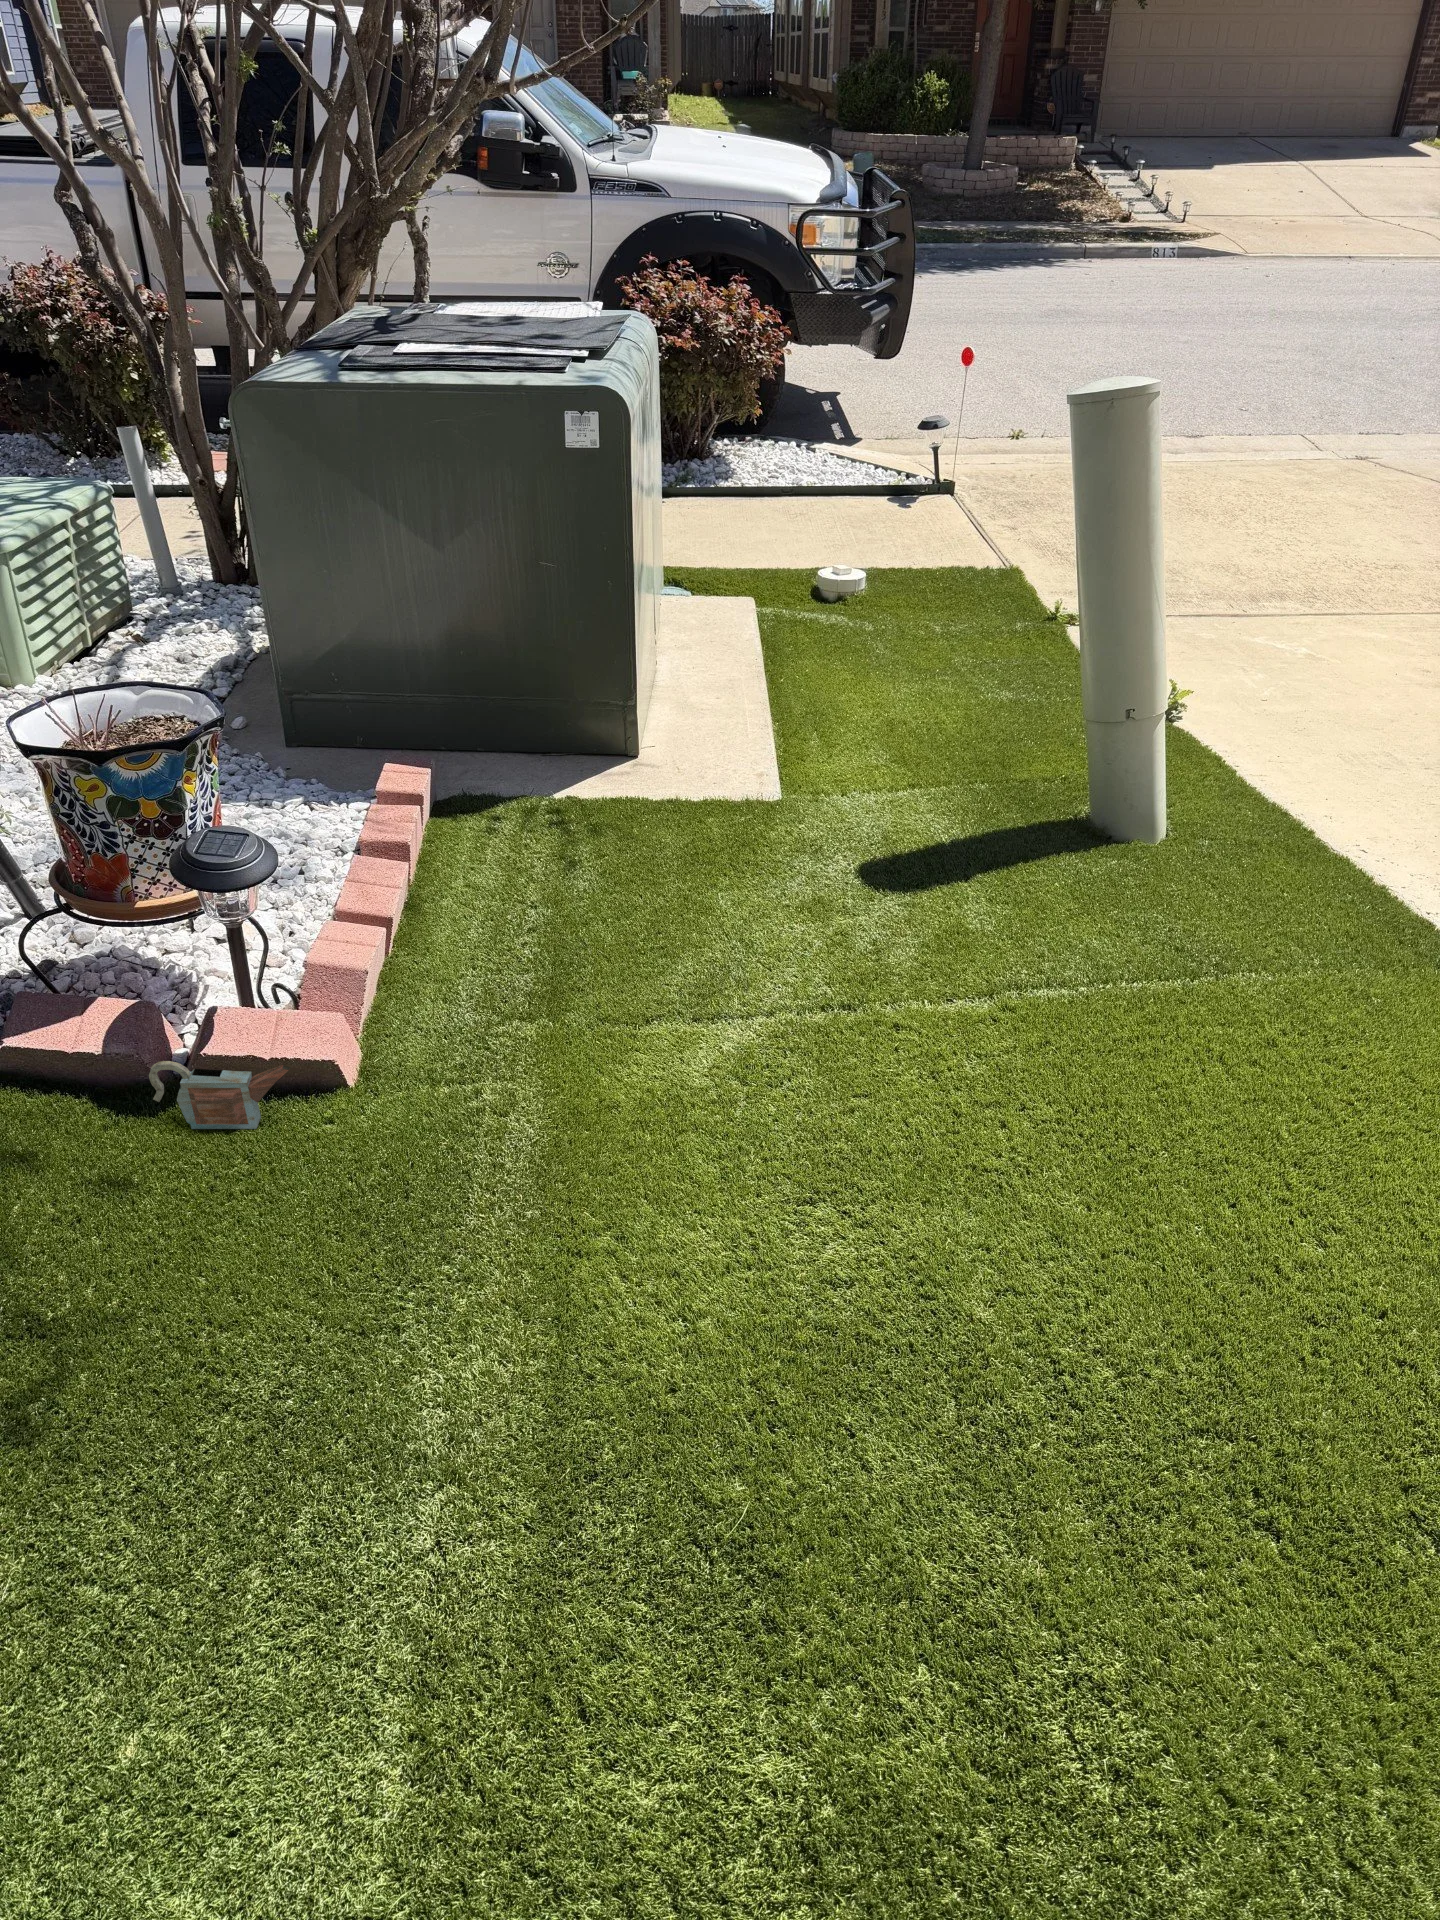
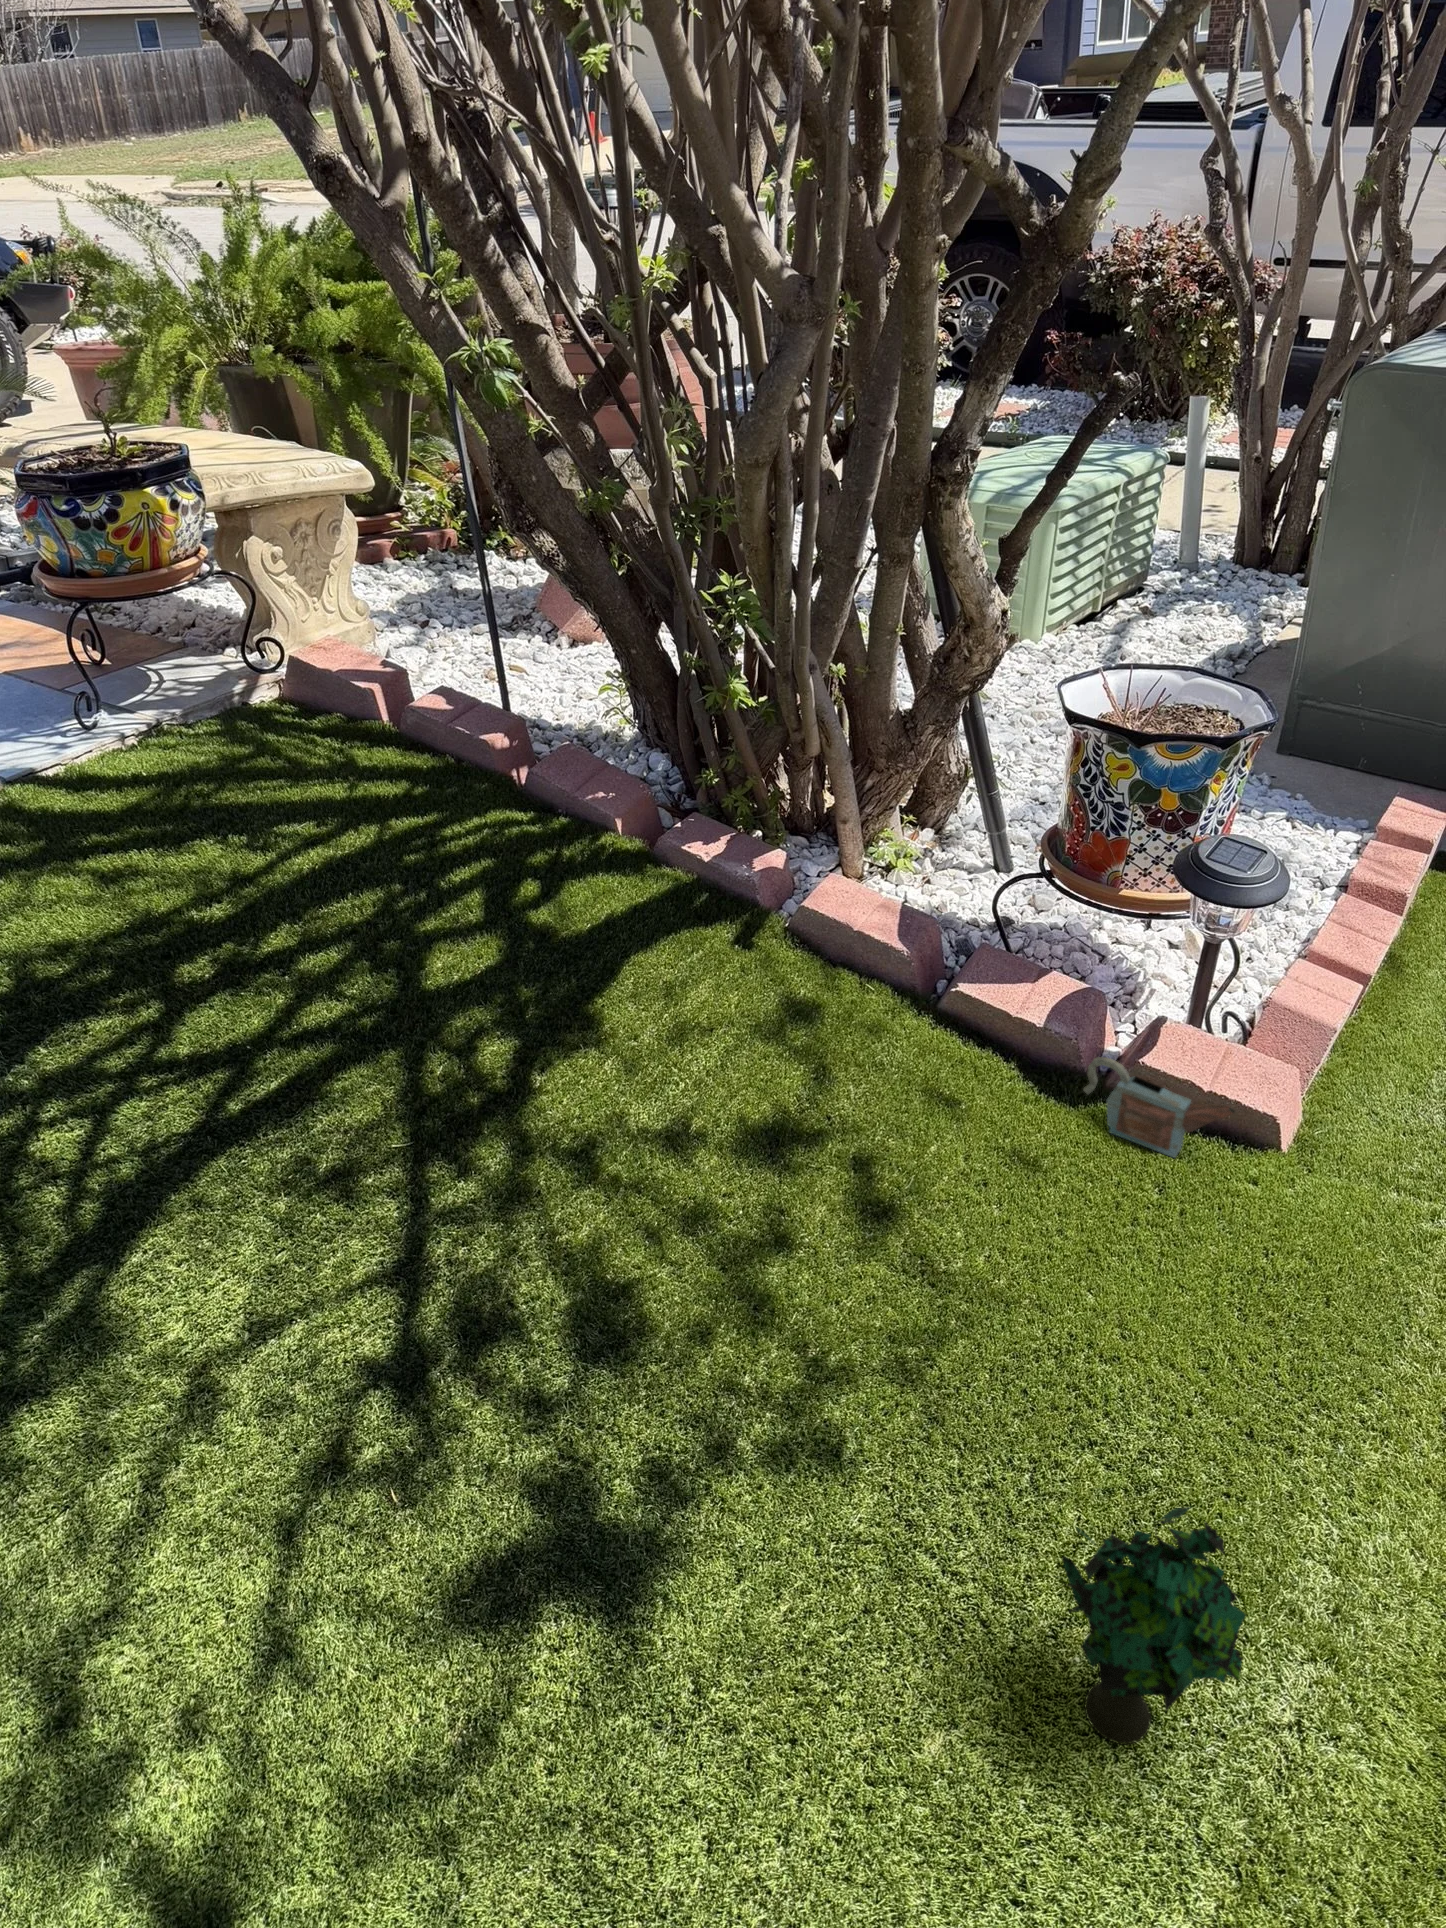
decorative plant: none [164,1412,361,1648] -> present [1057,1507,1246,1744]

